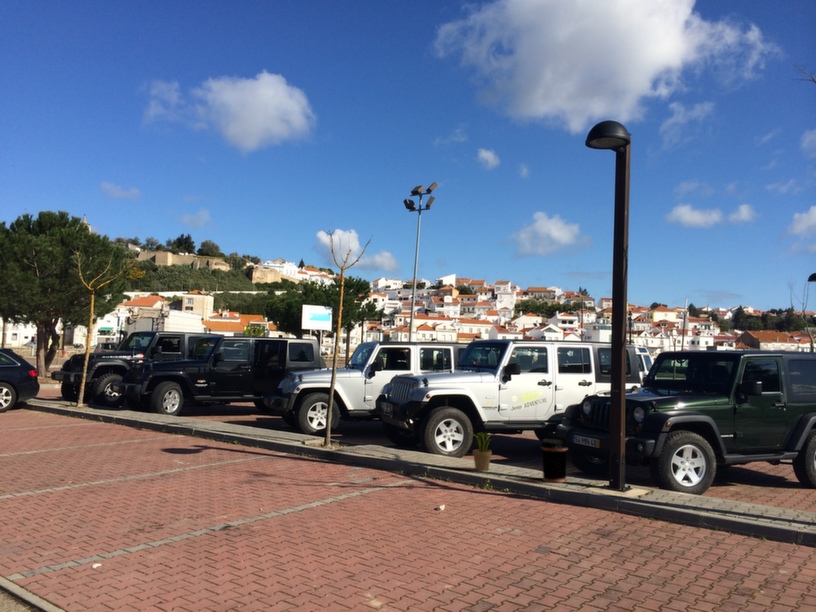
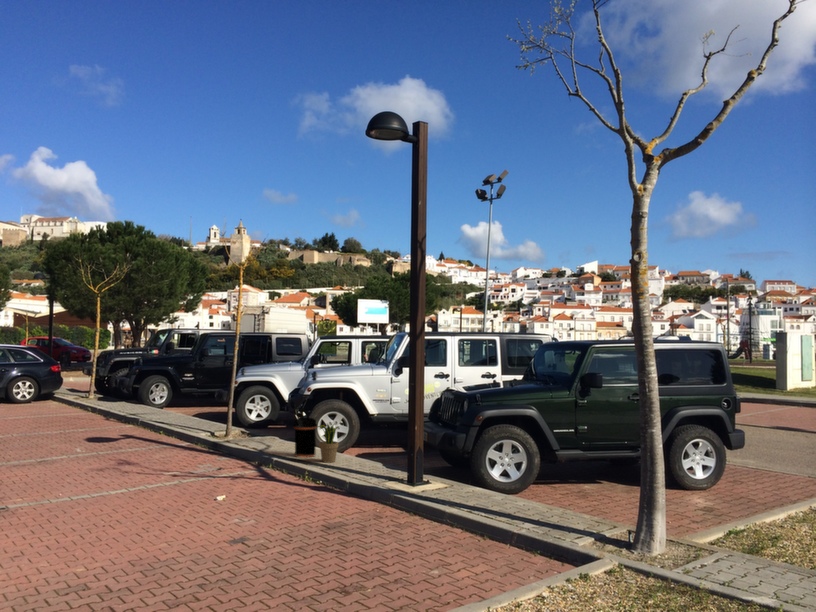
trash can: present [541,437,568,482] -> present [293,418,317,458]

